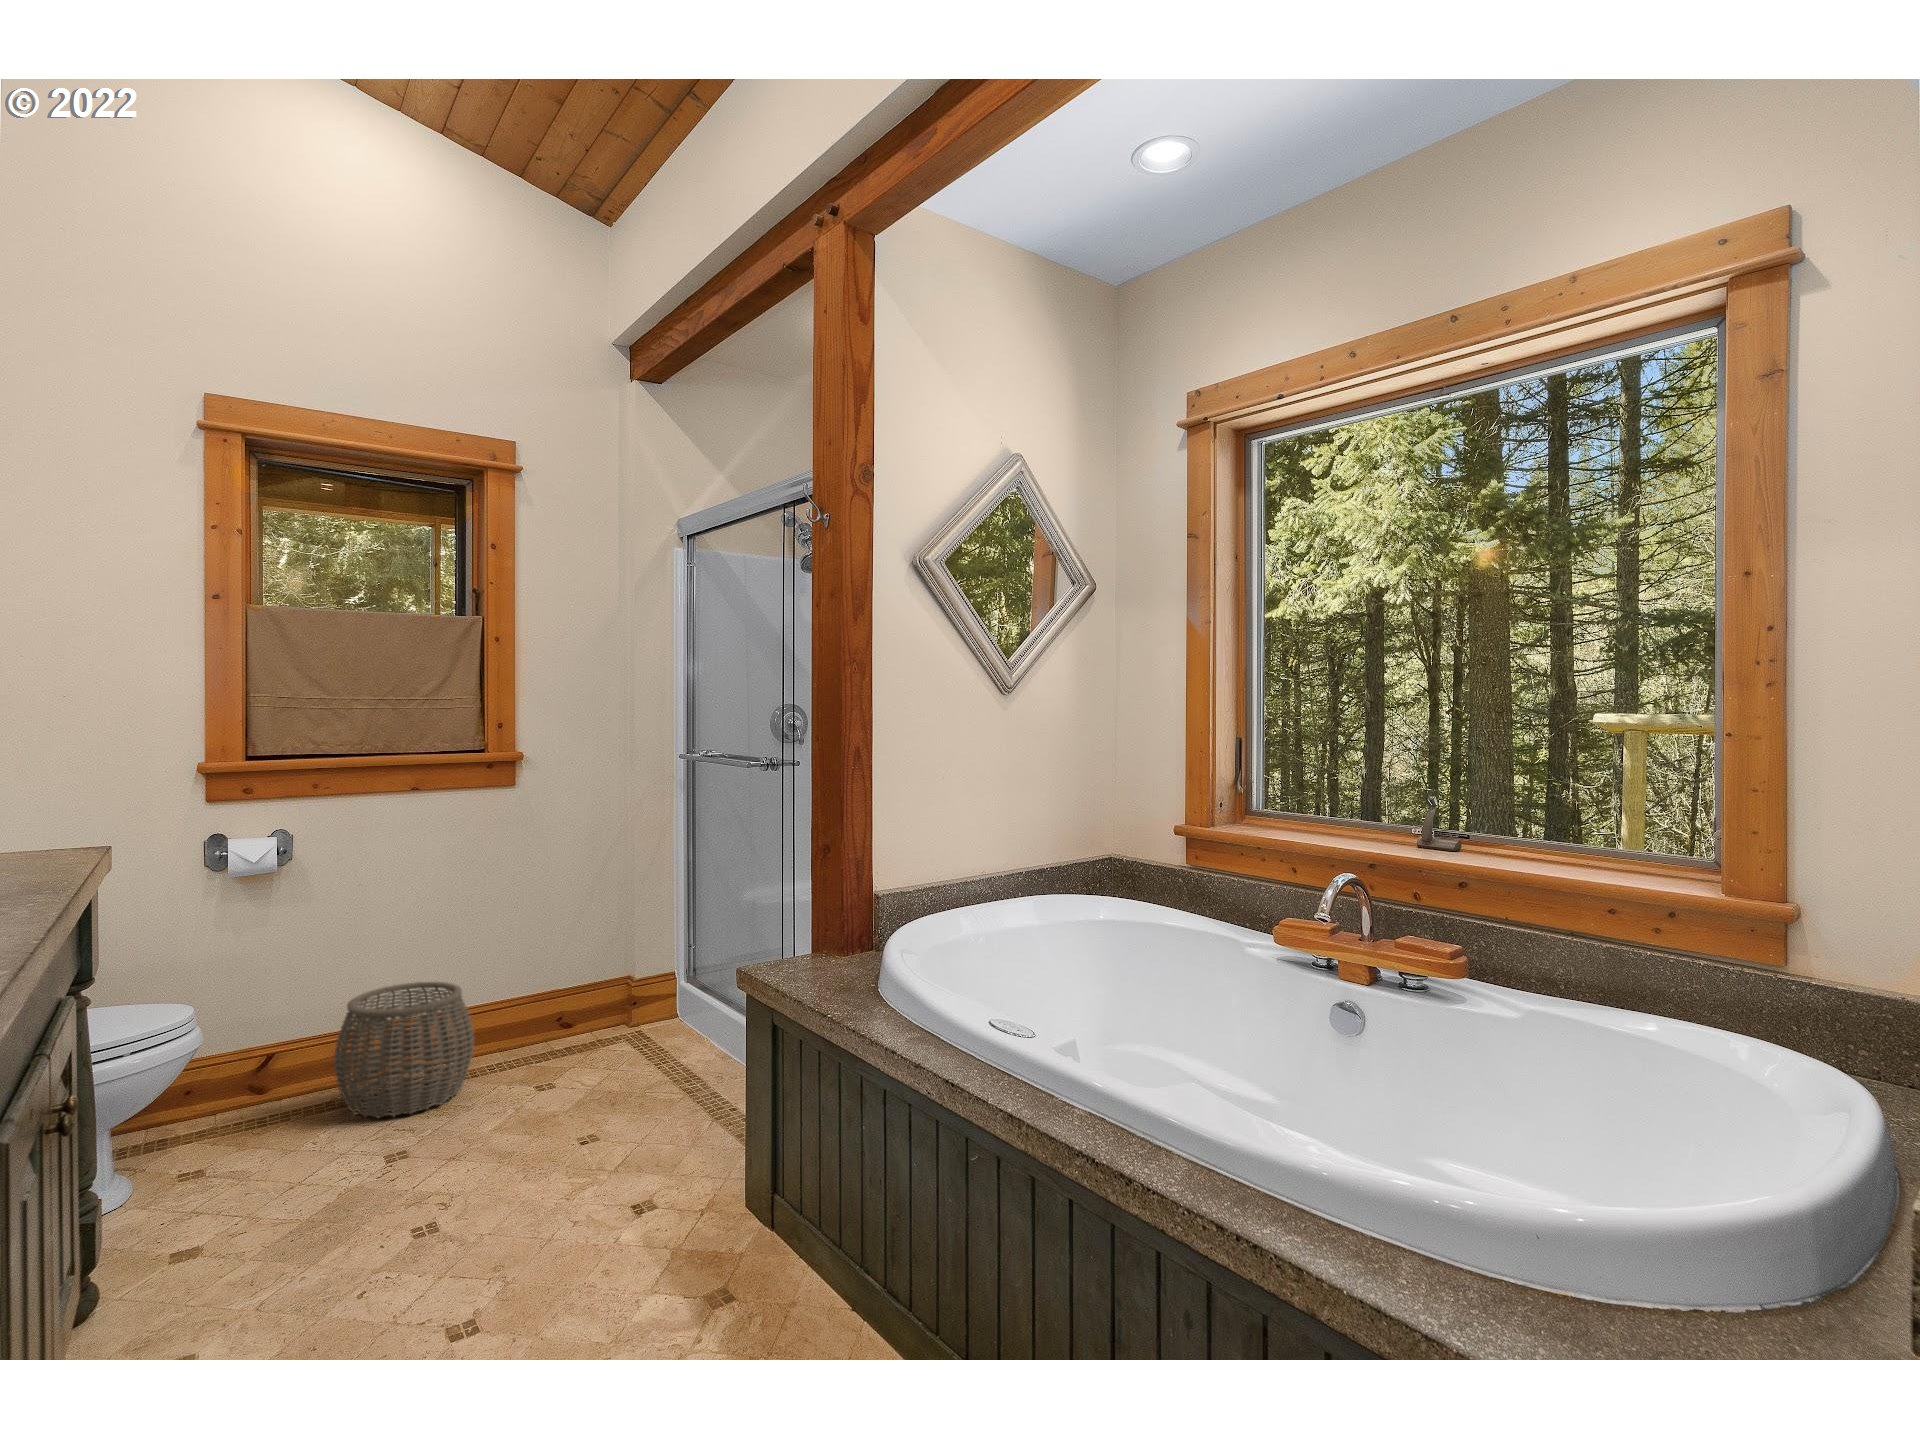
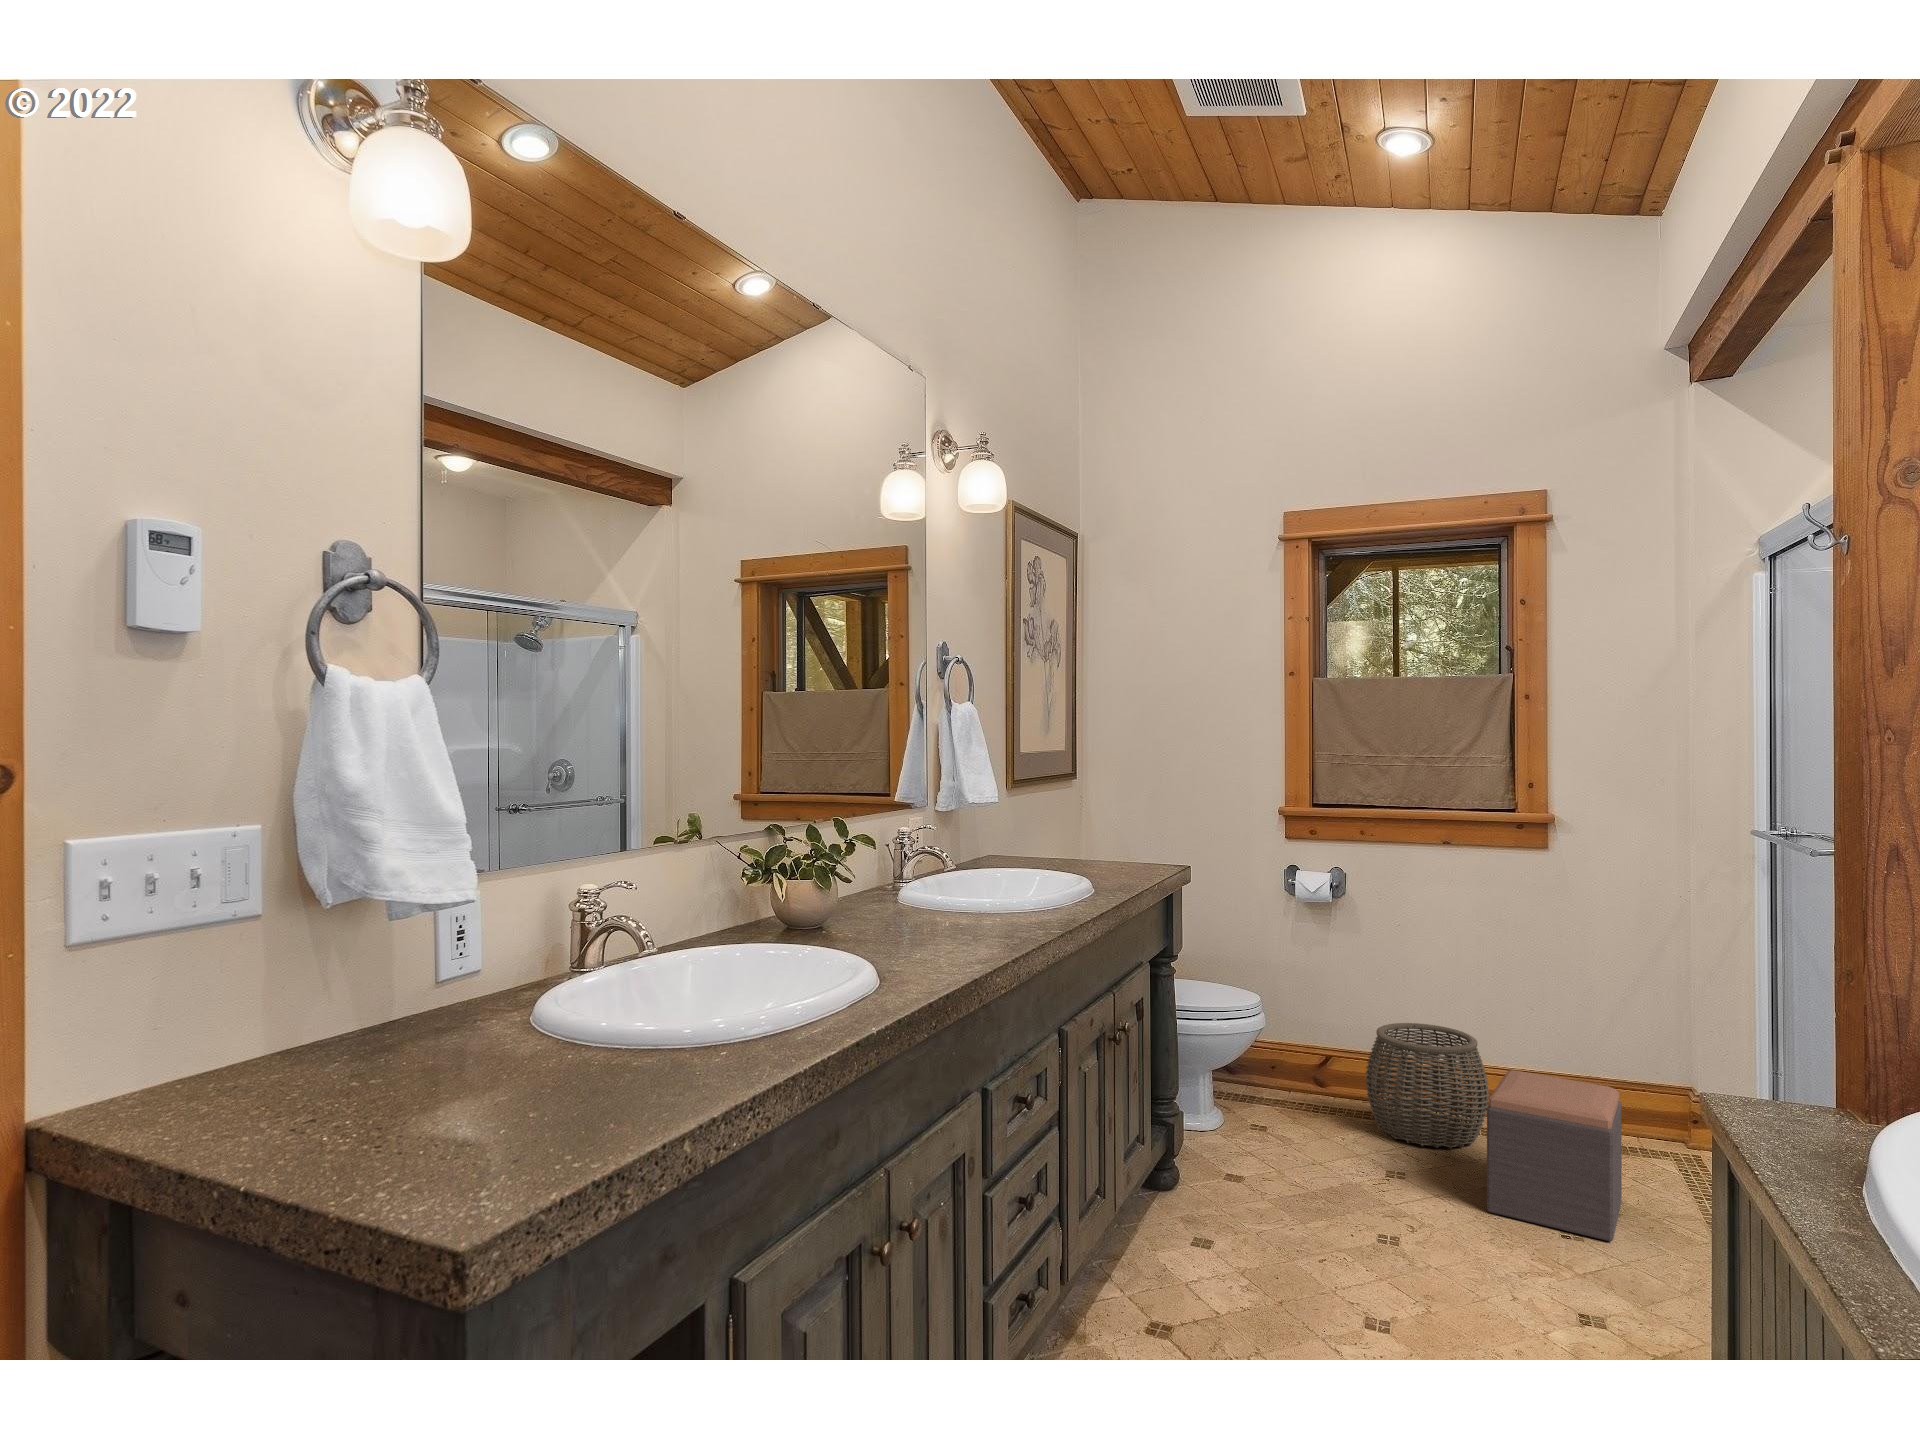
footstool: none [504,993,621,1151] -> present [1487,1070,1622,1241]

